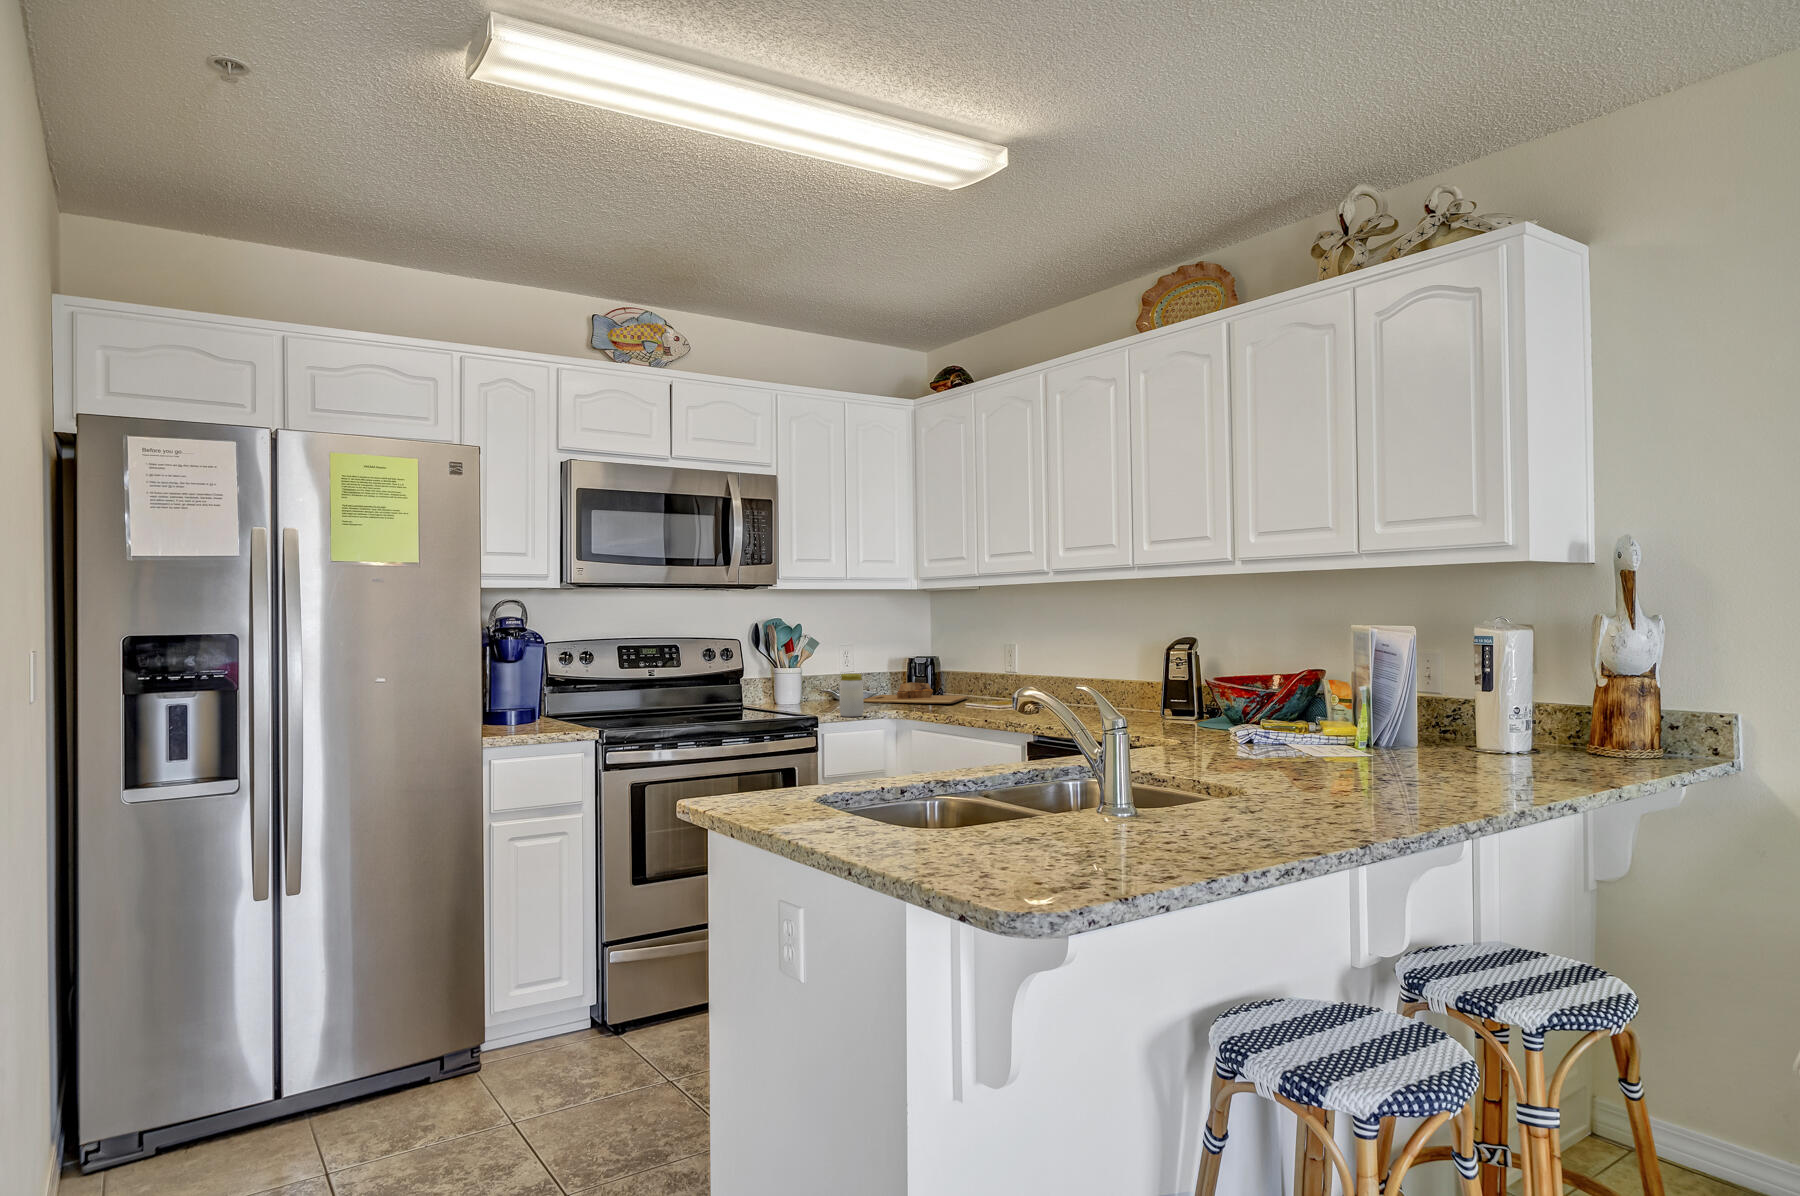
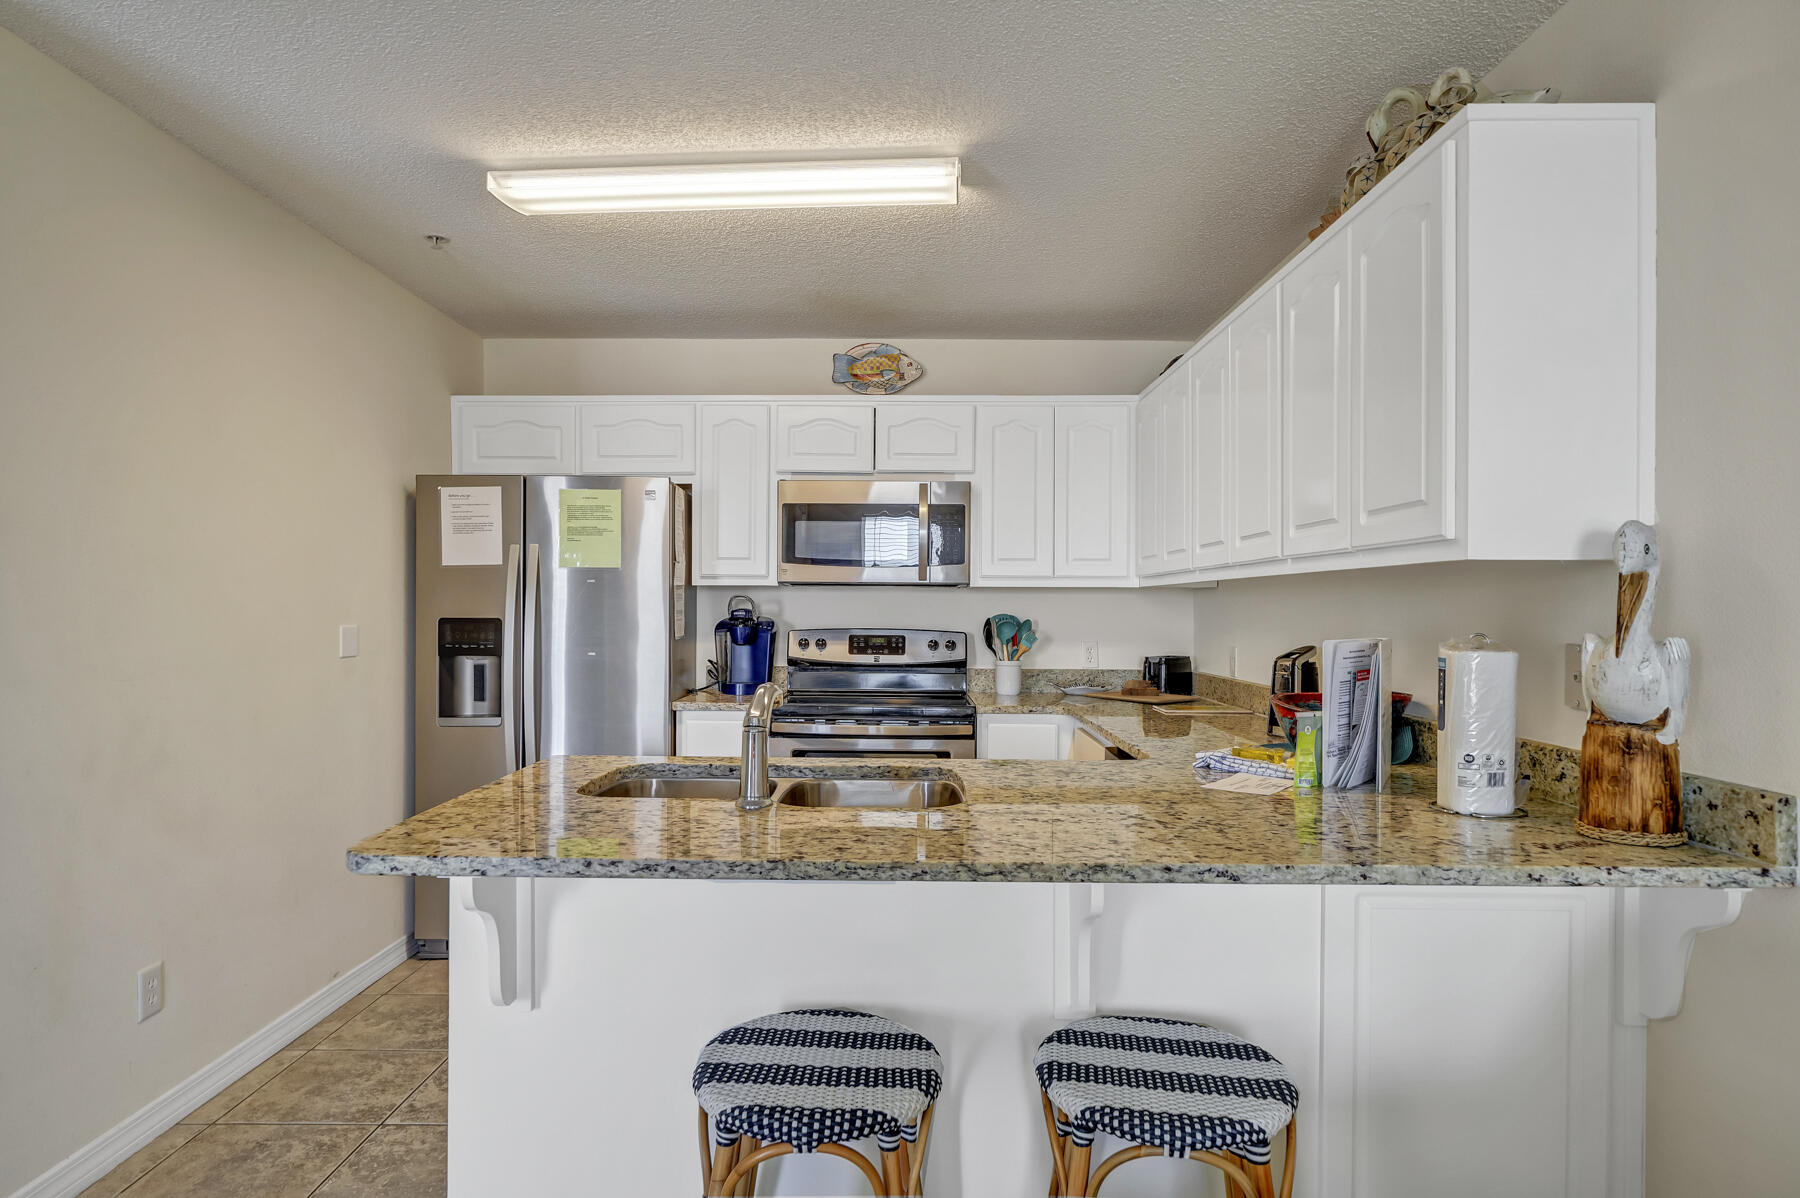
jar: present [839,674,864,717] -> none [1011,667,1034,708]

